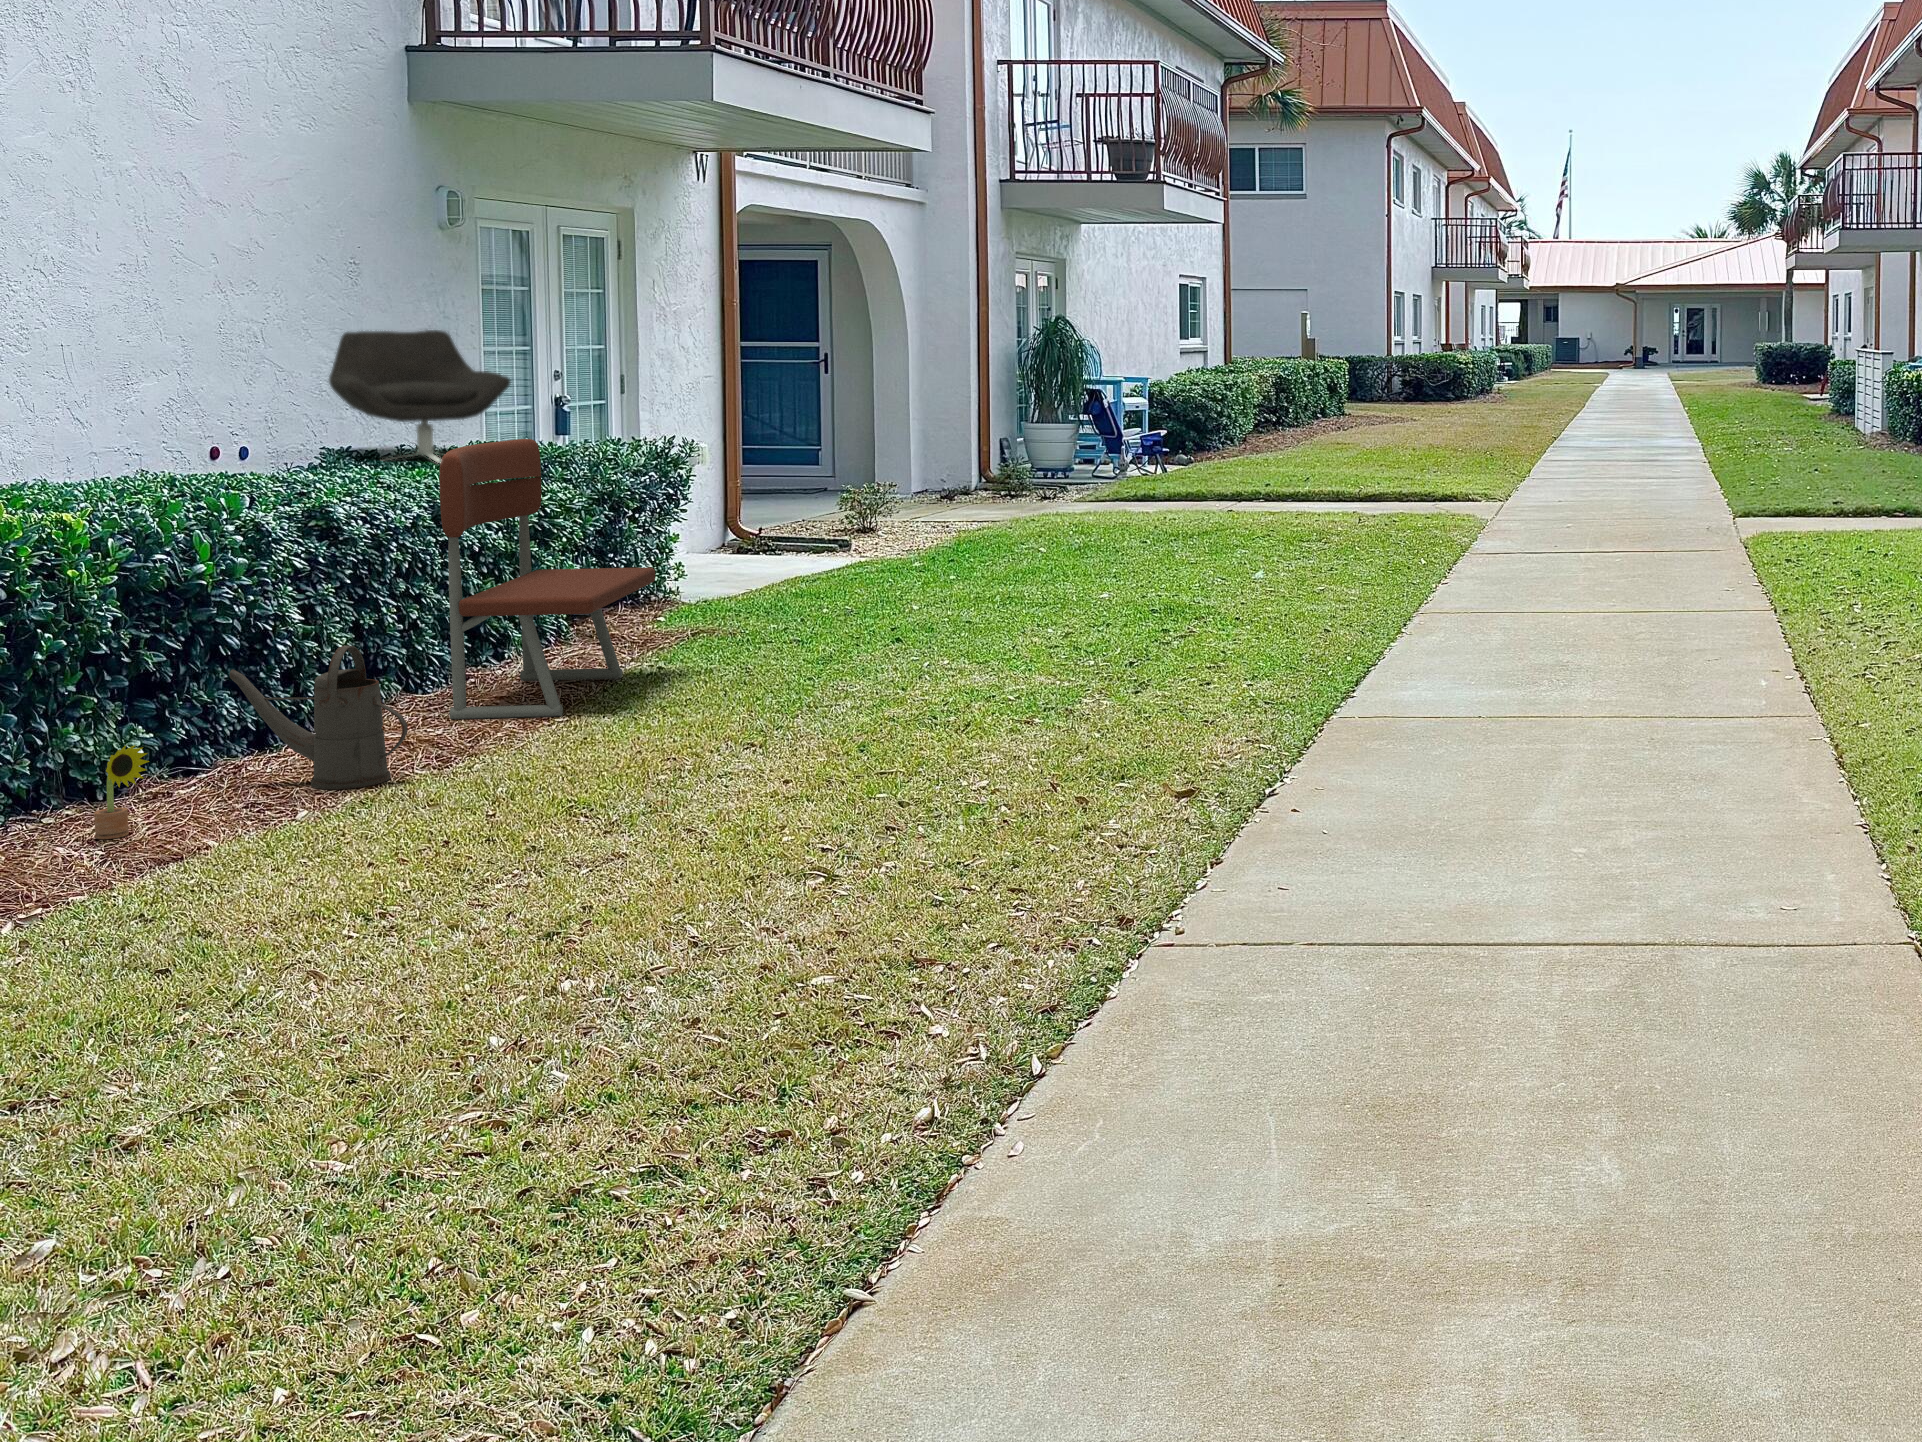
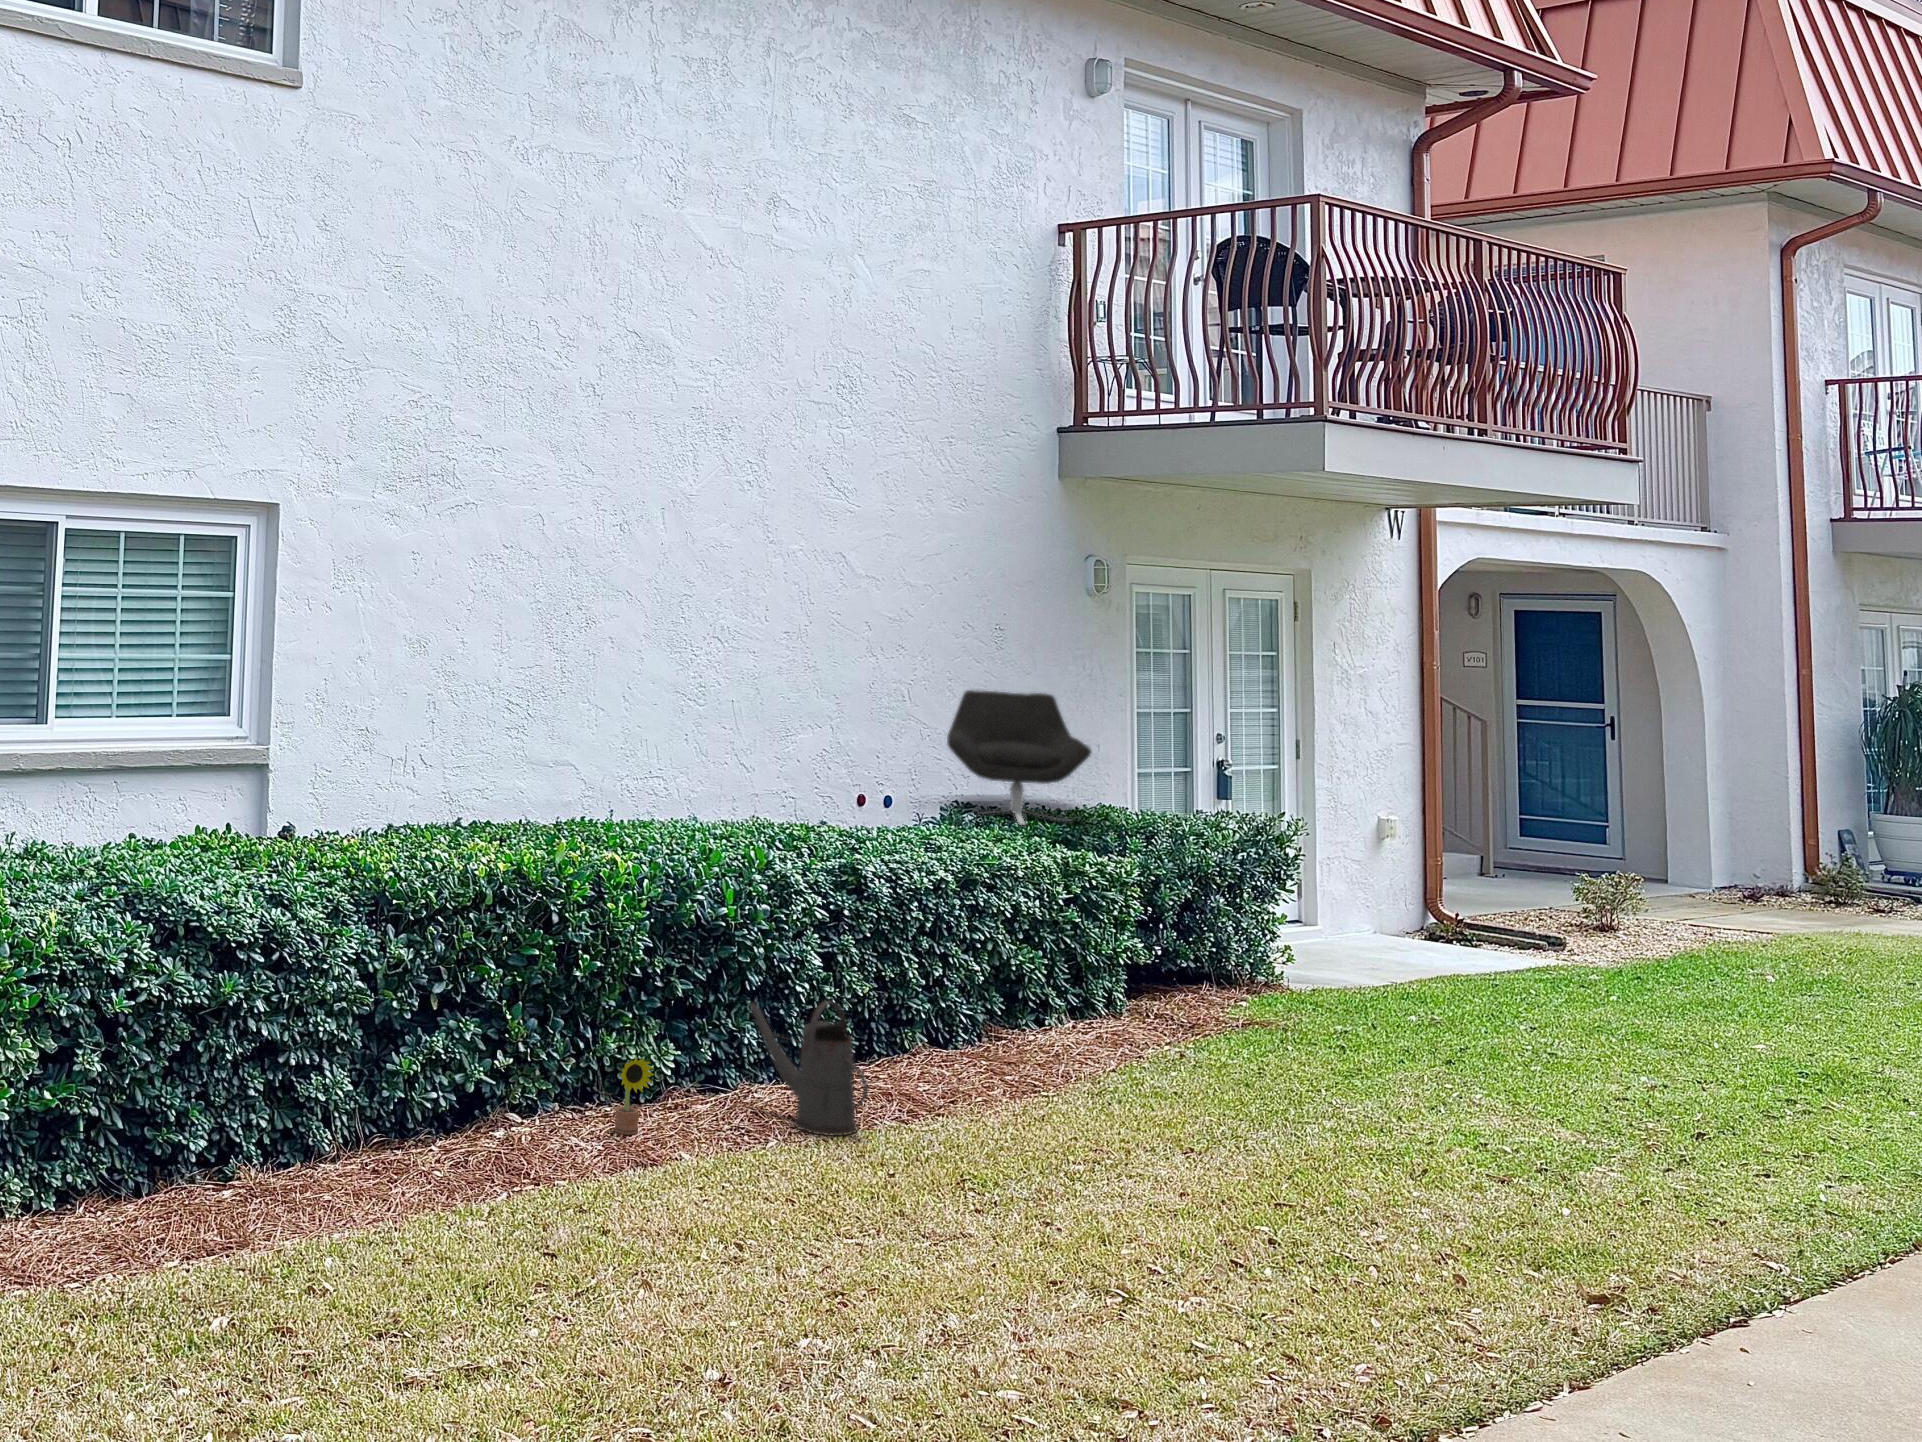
bench: present [439,439,655,719] -> none [961,815,1183,1102]

